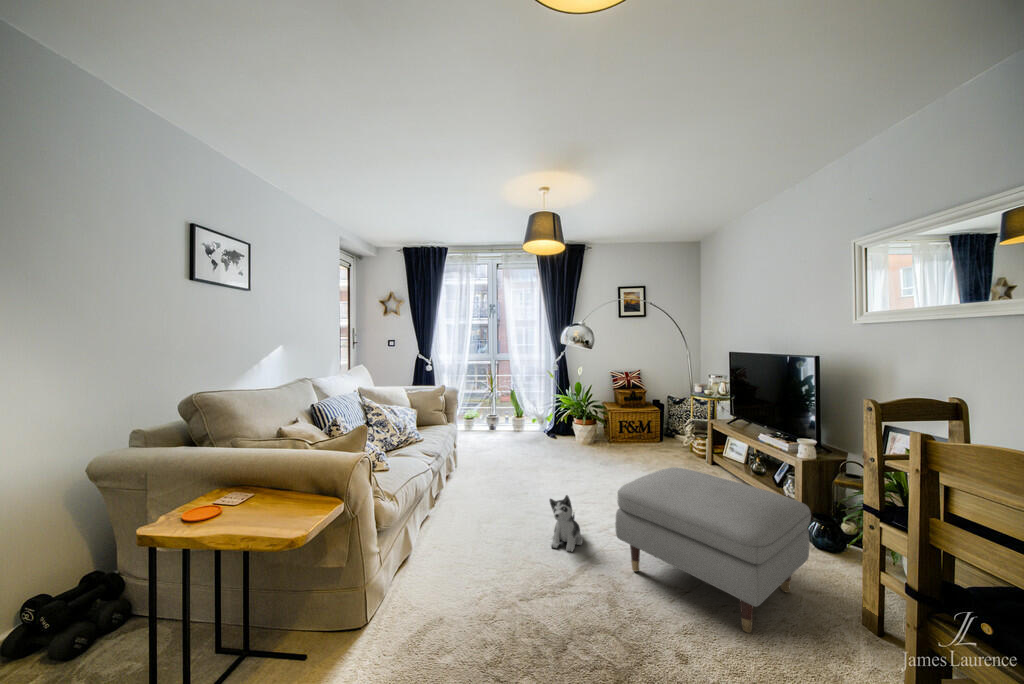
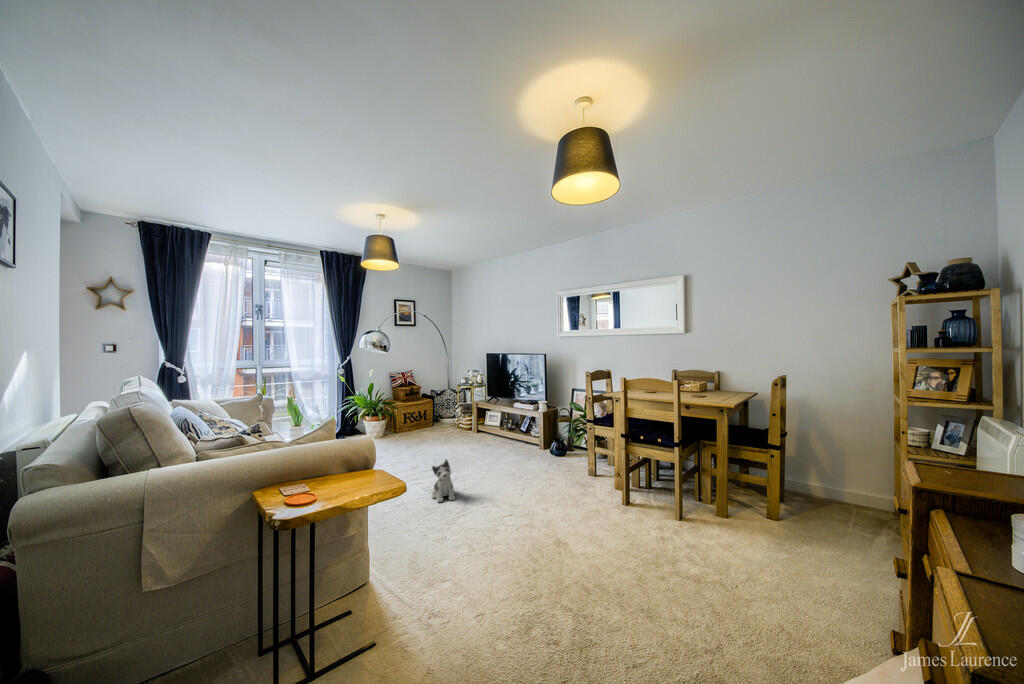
ottoman: present [615,467,811,633] -> none [490,425,583,498]

